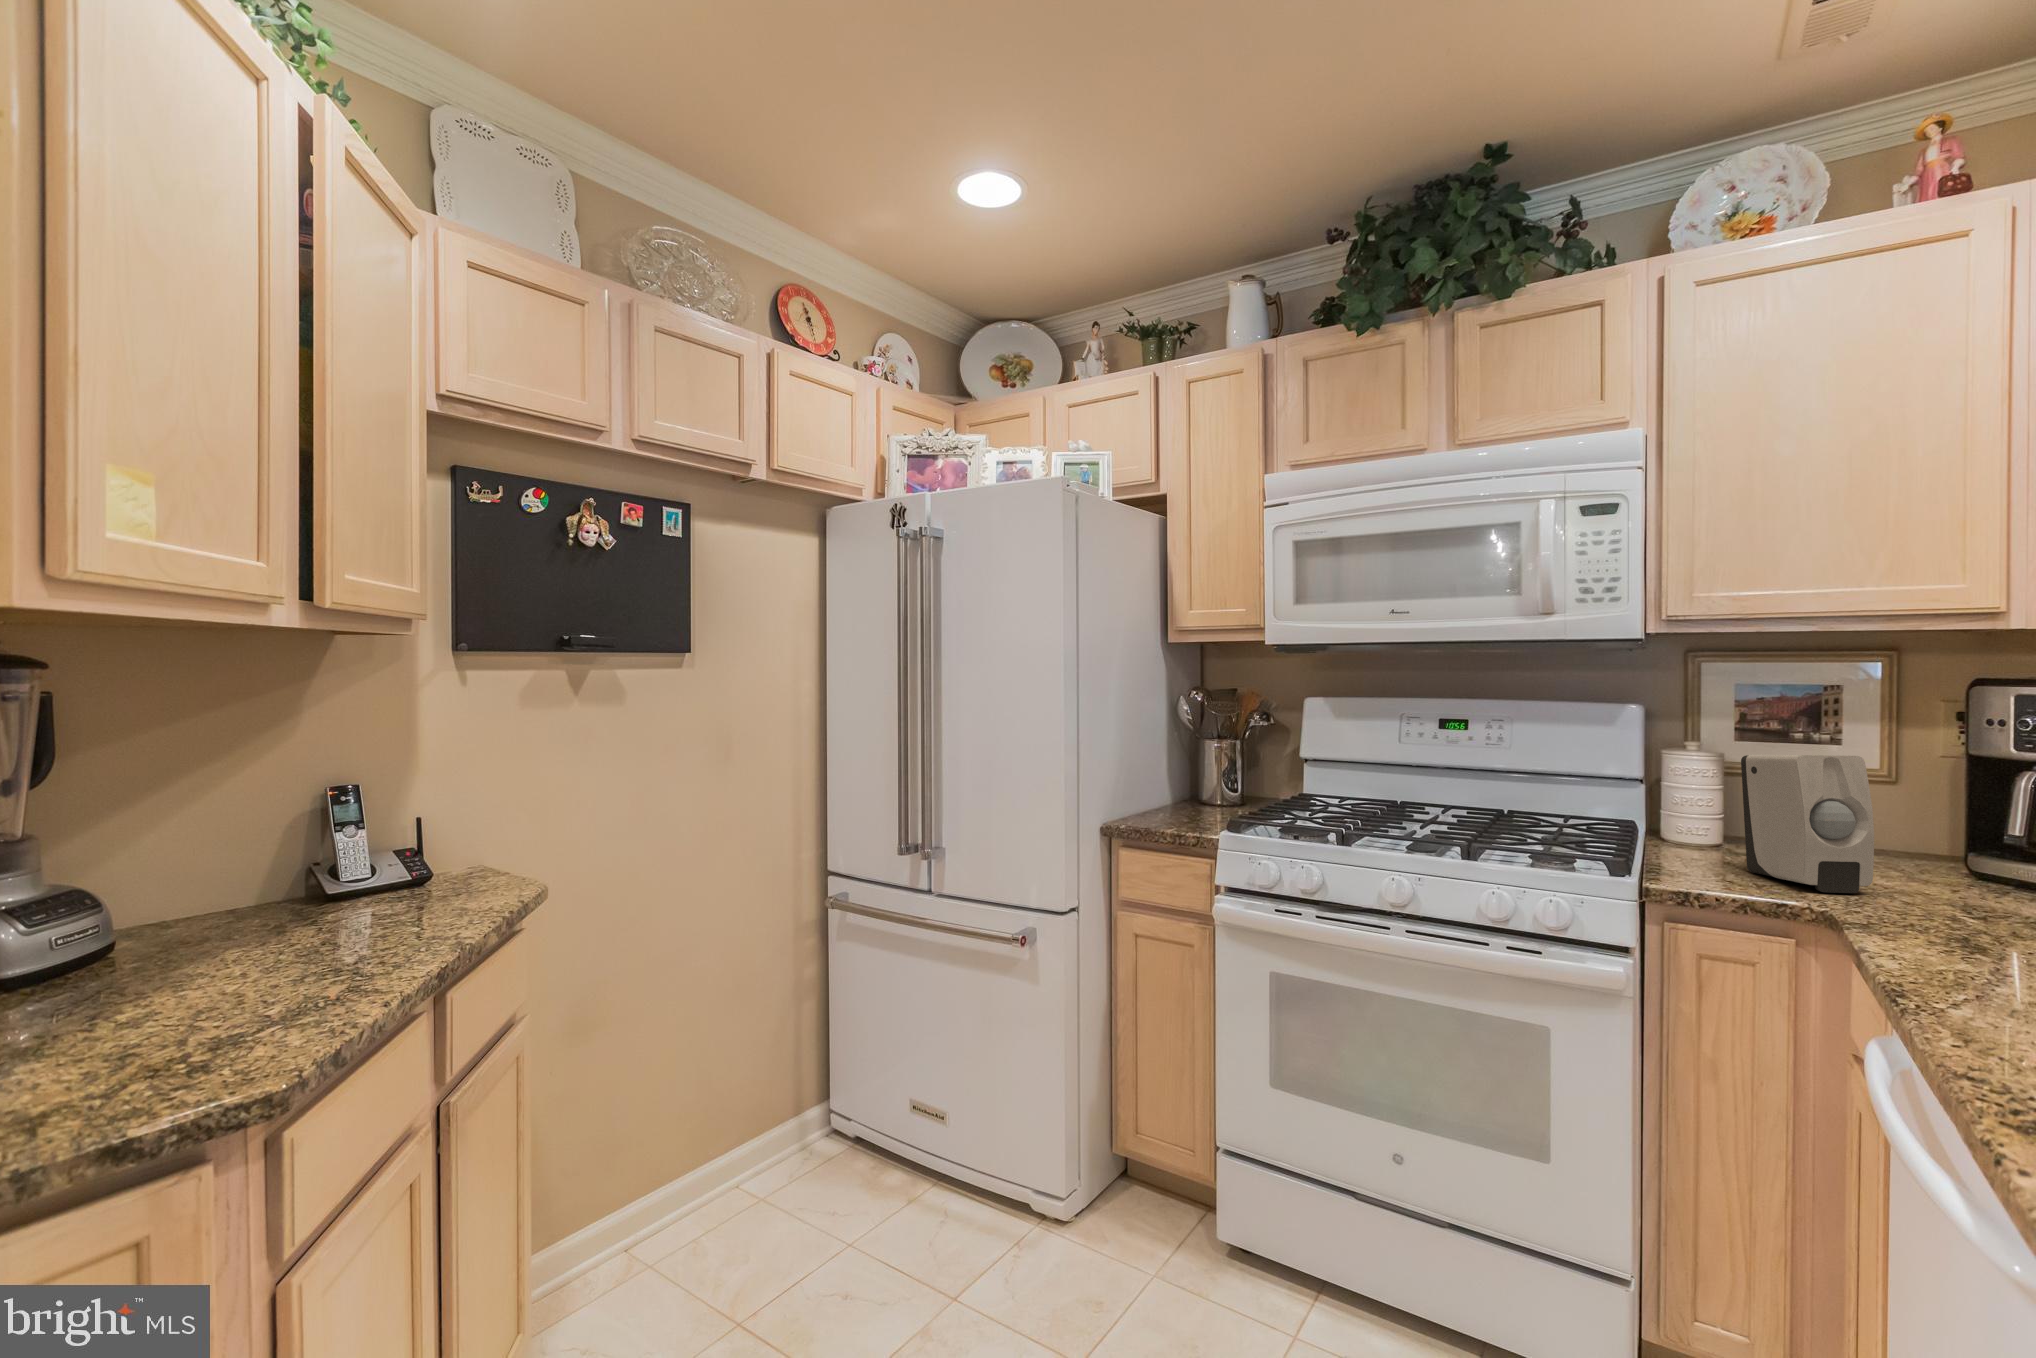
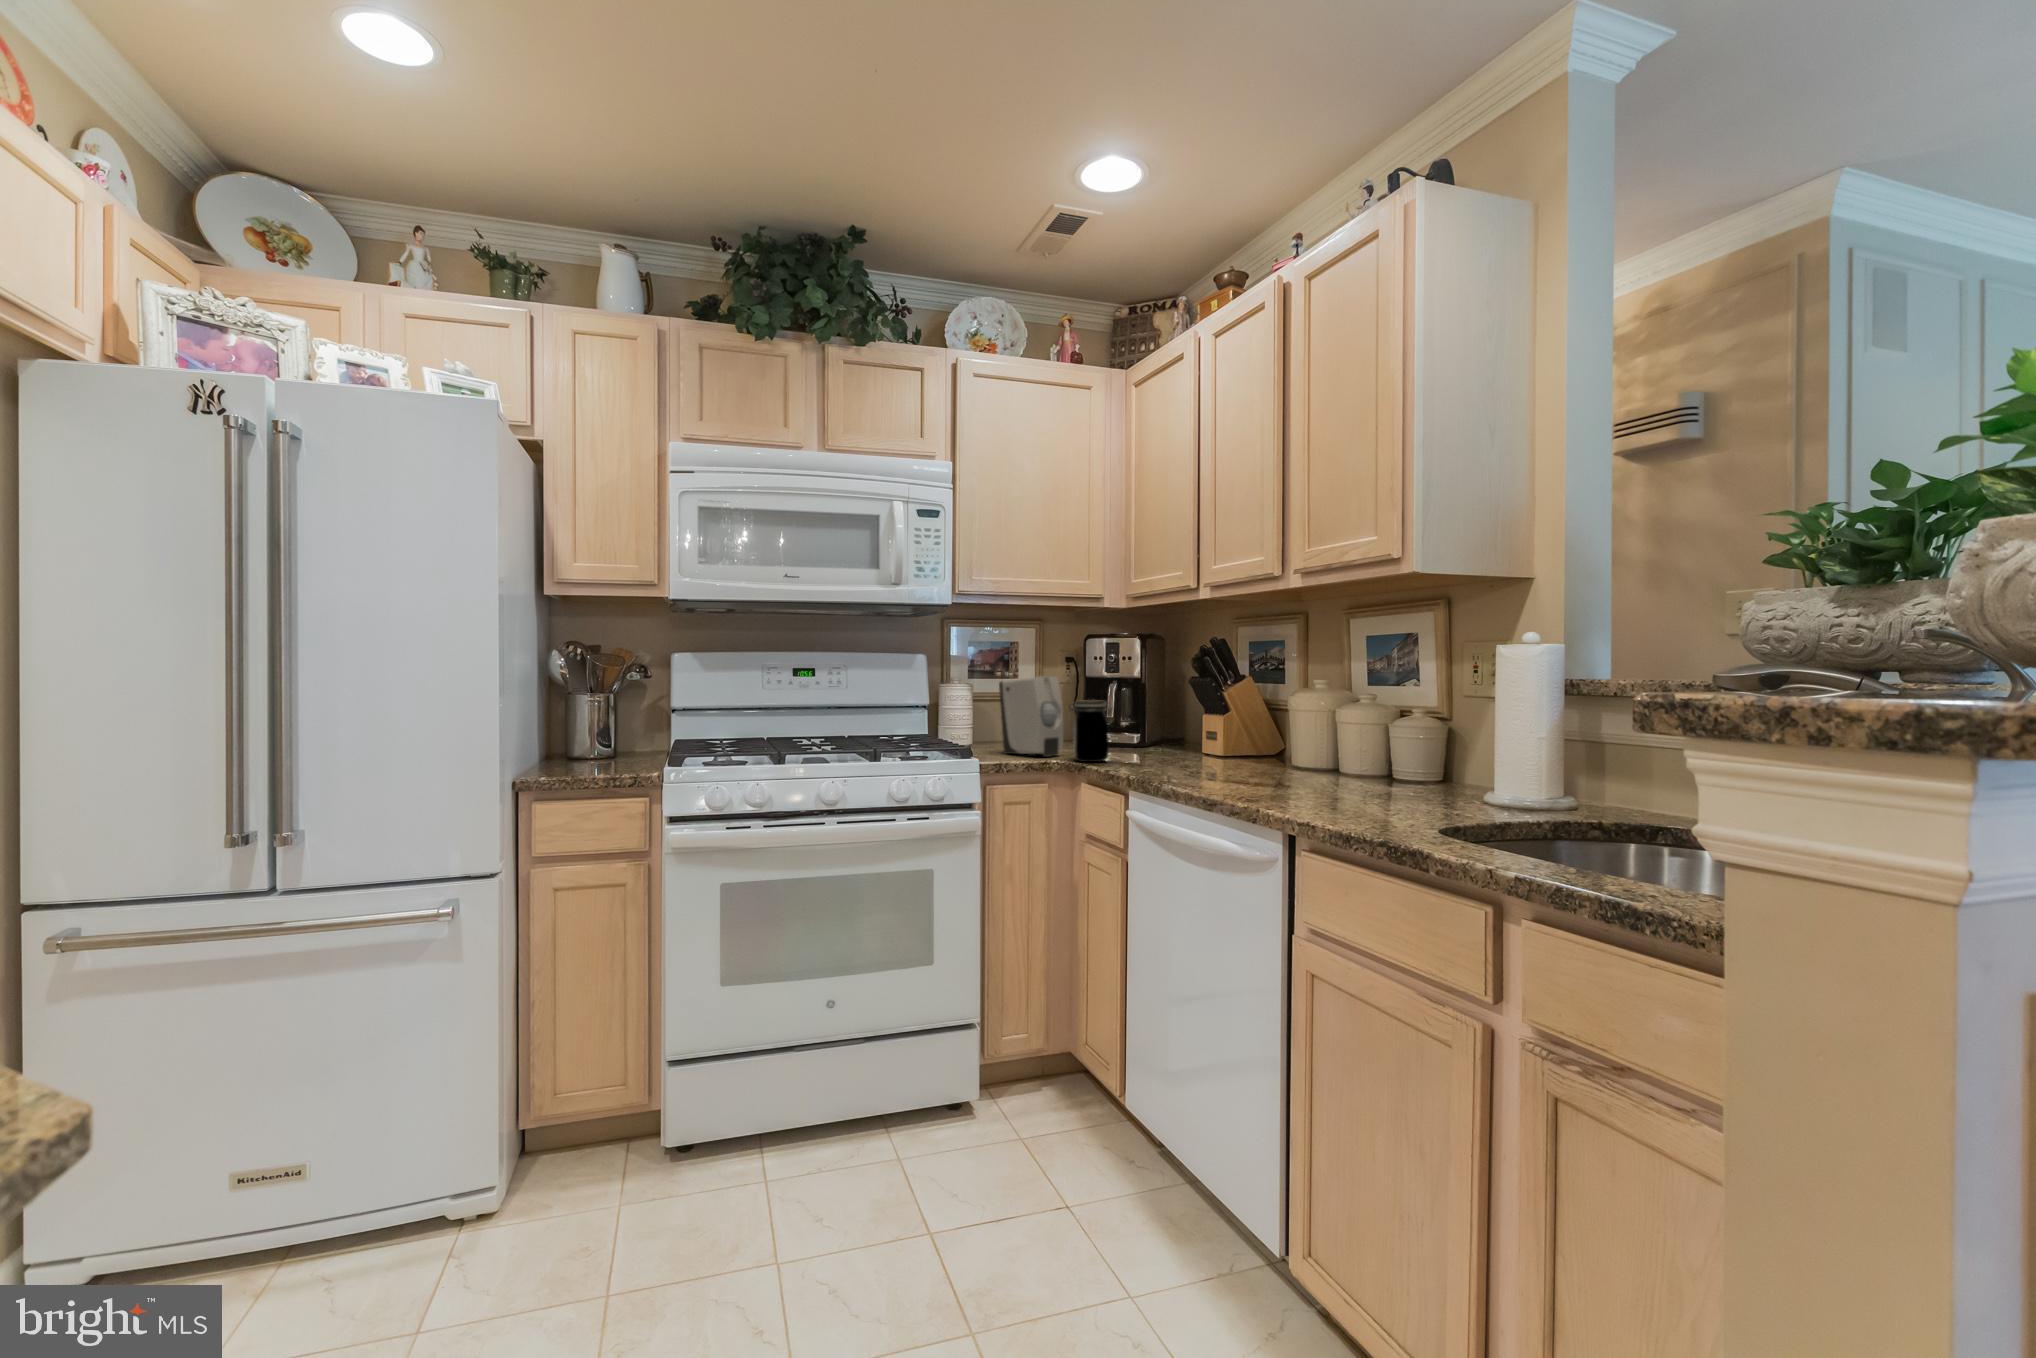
jar: none [1869,806,1975,925] -> present [1069,700,1112,762]

